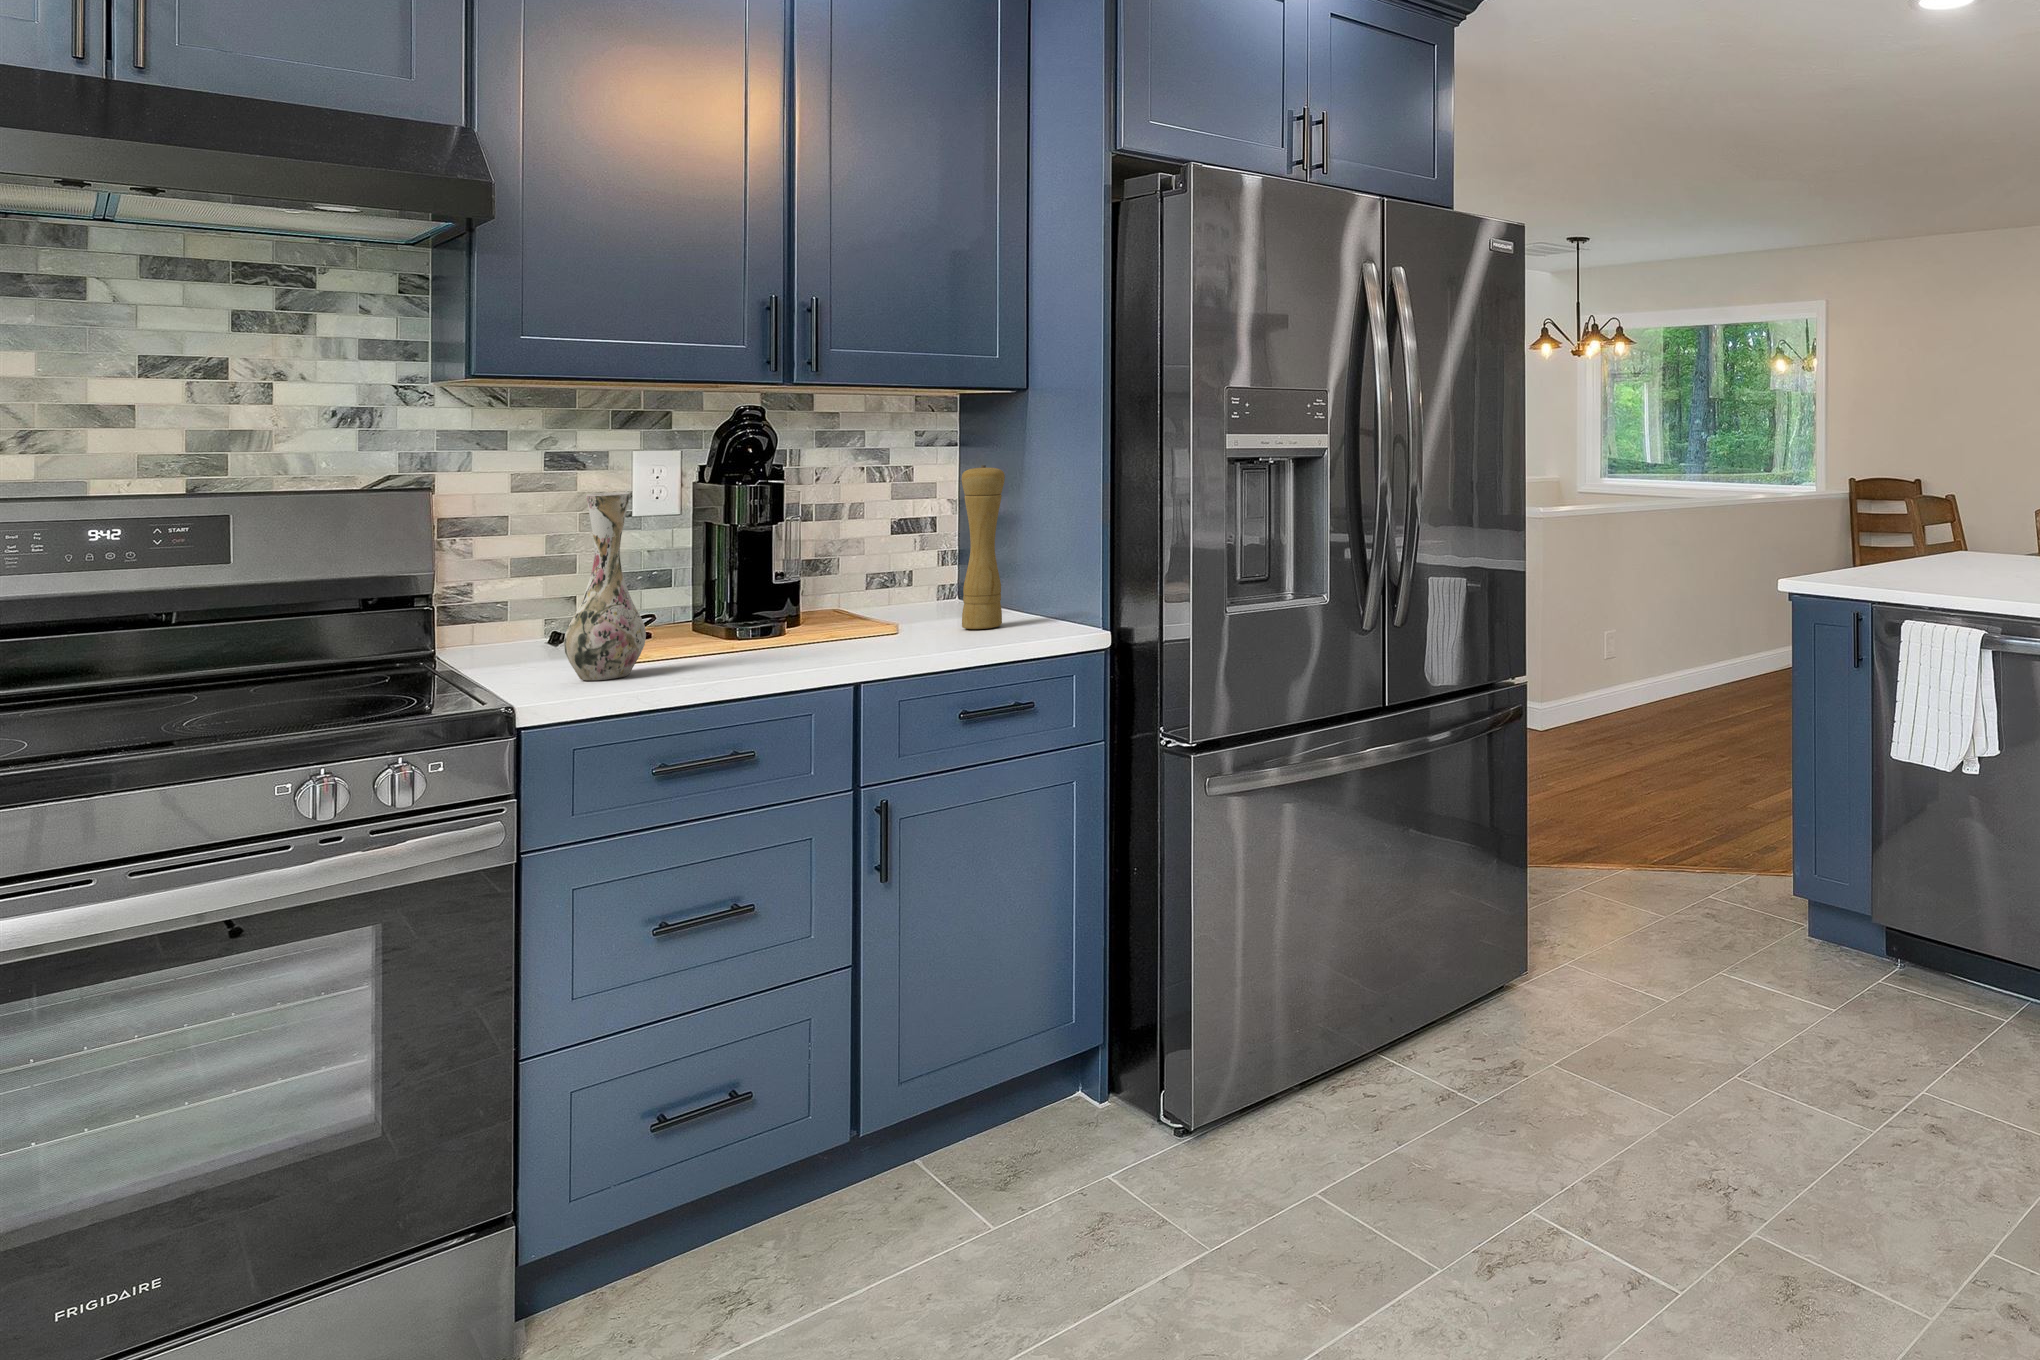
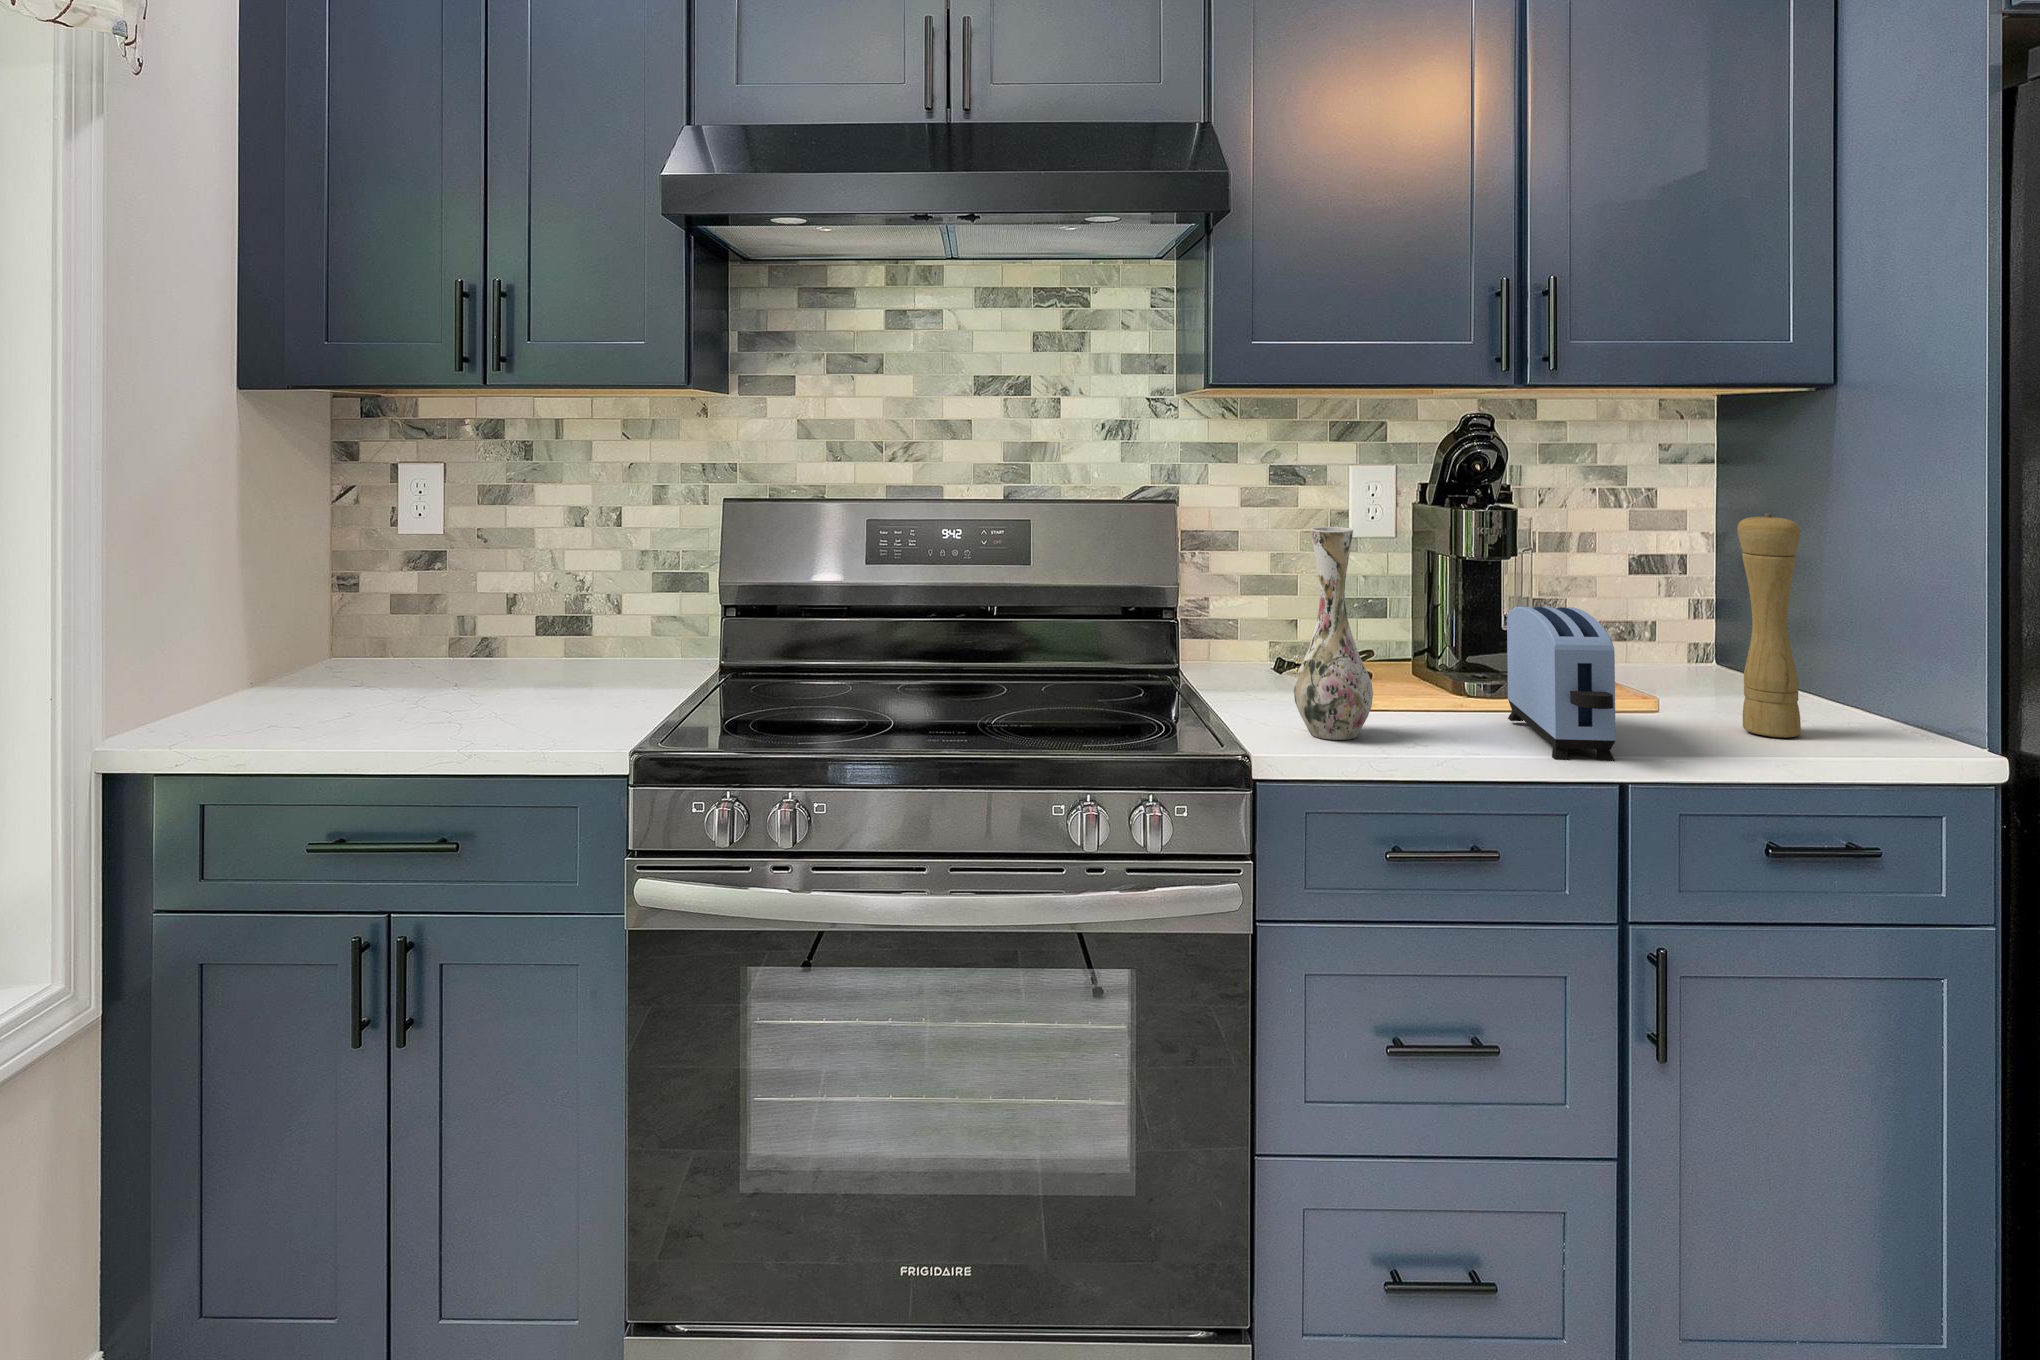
toaster: none [774,546,859,664] -> present [1507,607,1616,761]

